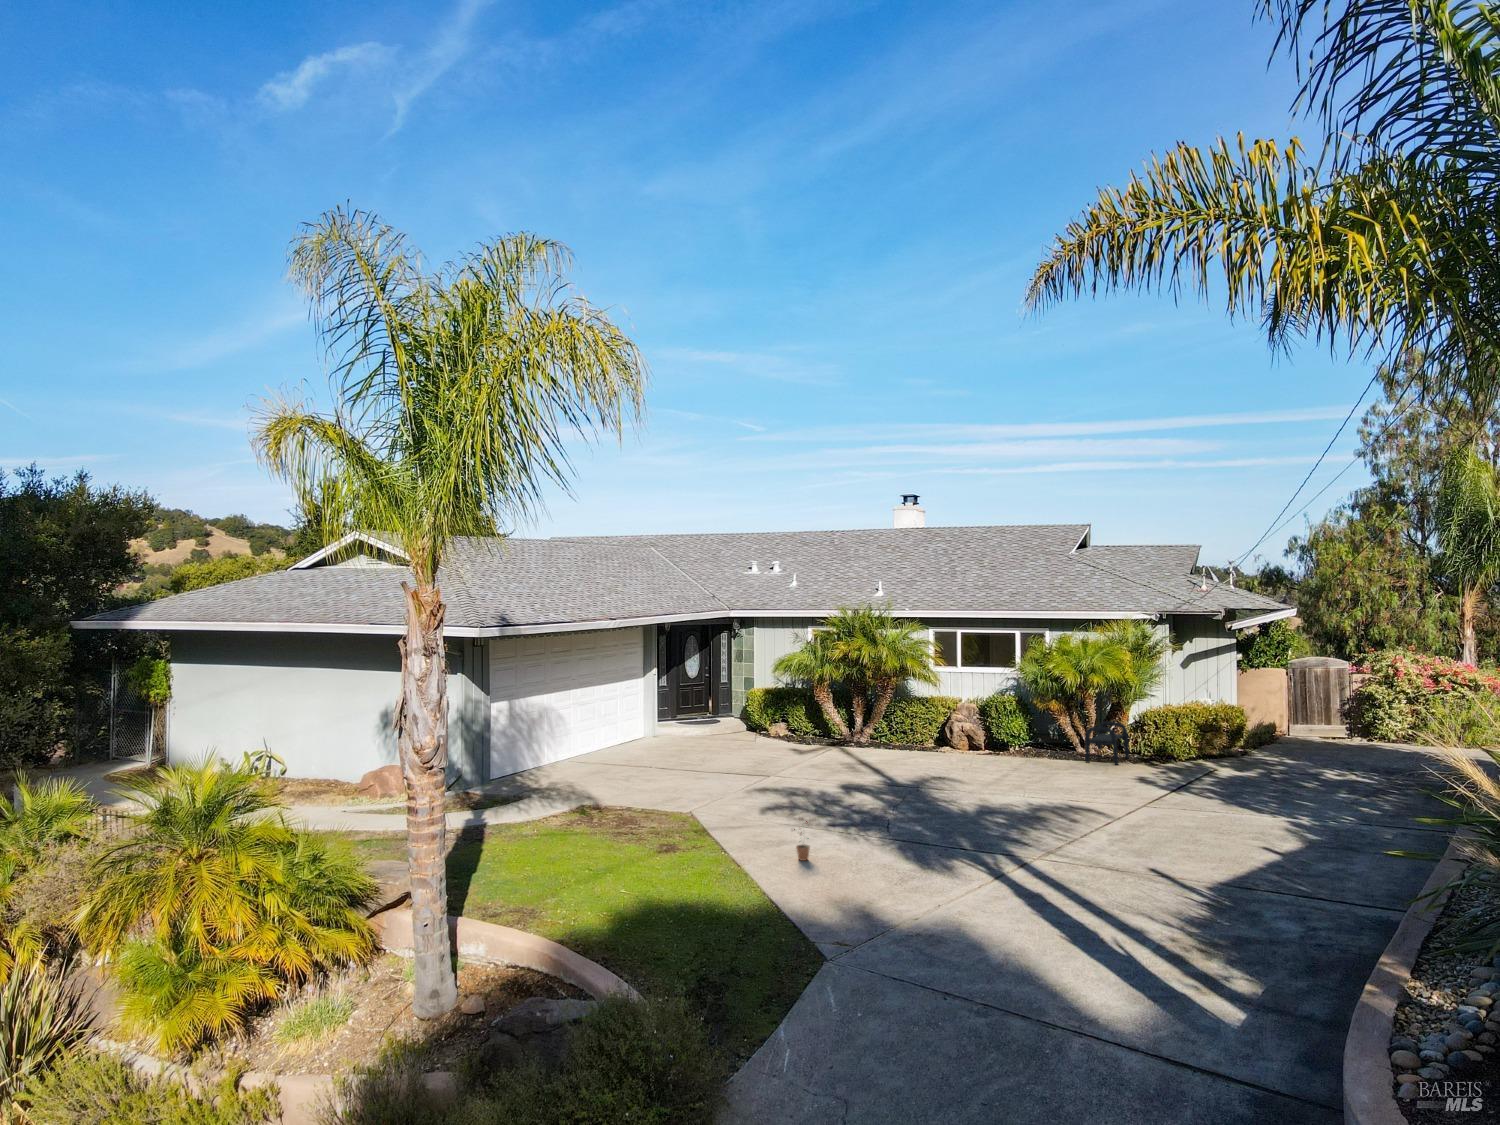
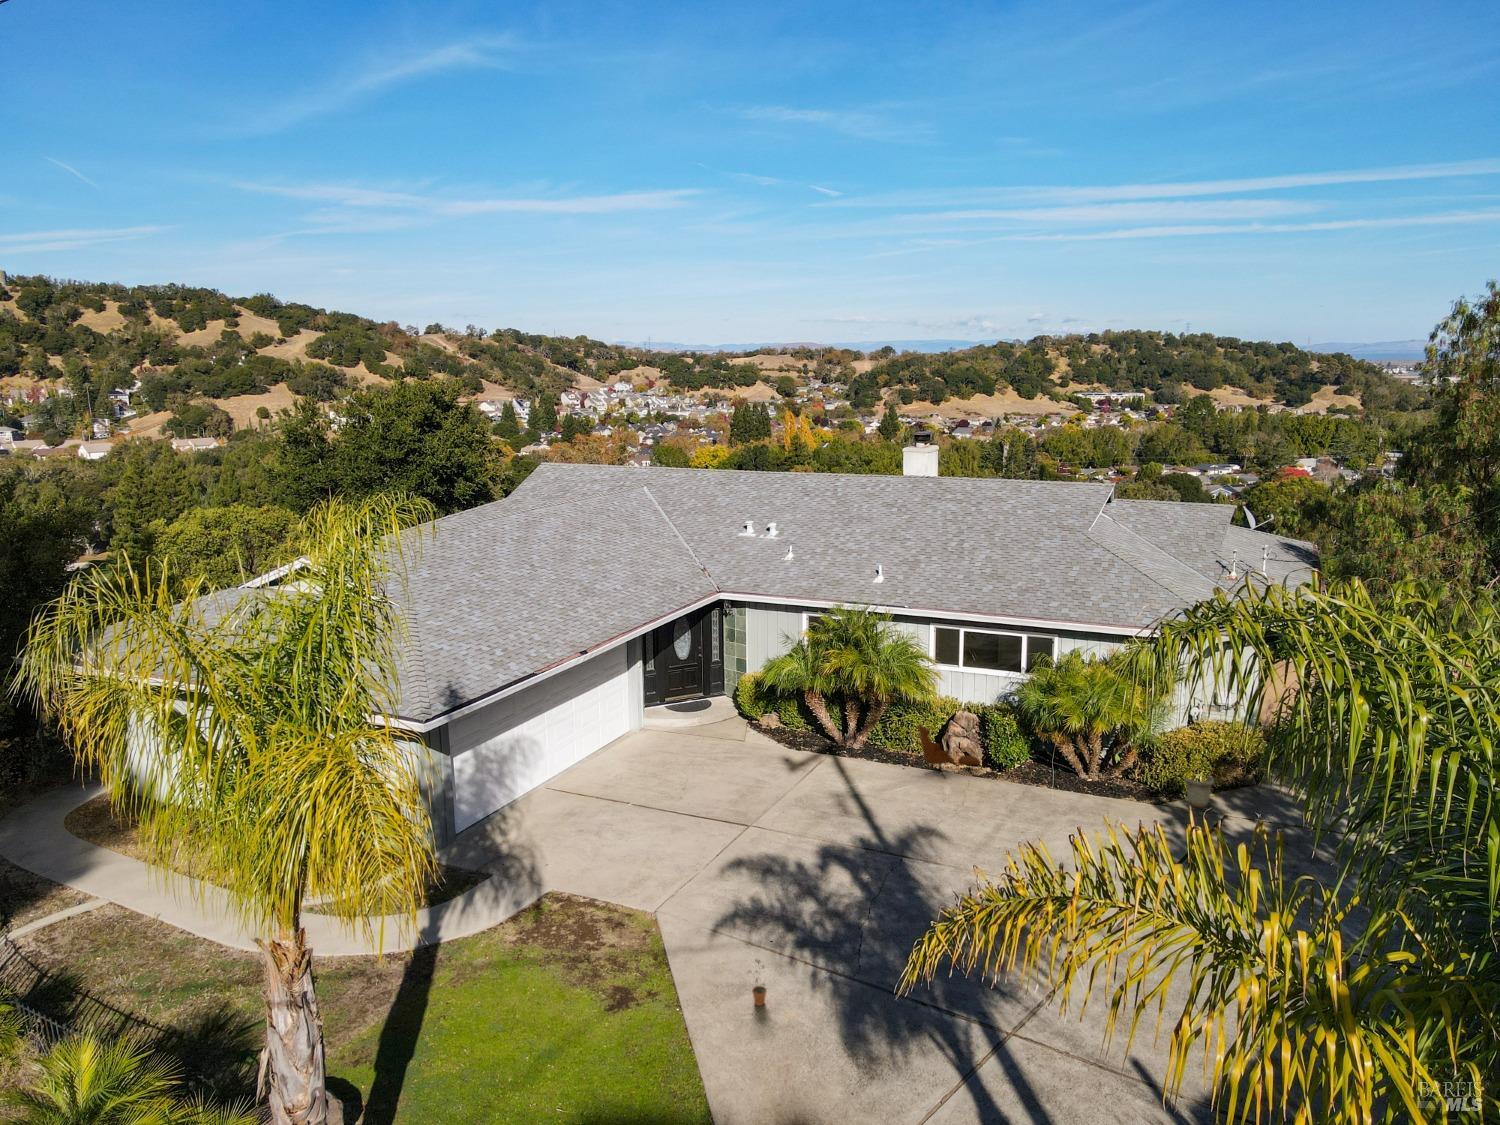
lounge chair: none [923,706,983,756] -> present [918,724,980,776]
bench: present [1085,721,1129,765] -> none [1086,747,1135,802]
trash can: none [1175,738,1204,767] -> present [1184,776,1214,808]

